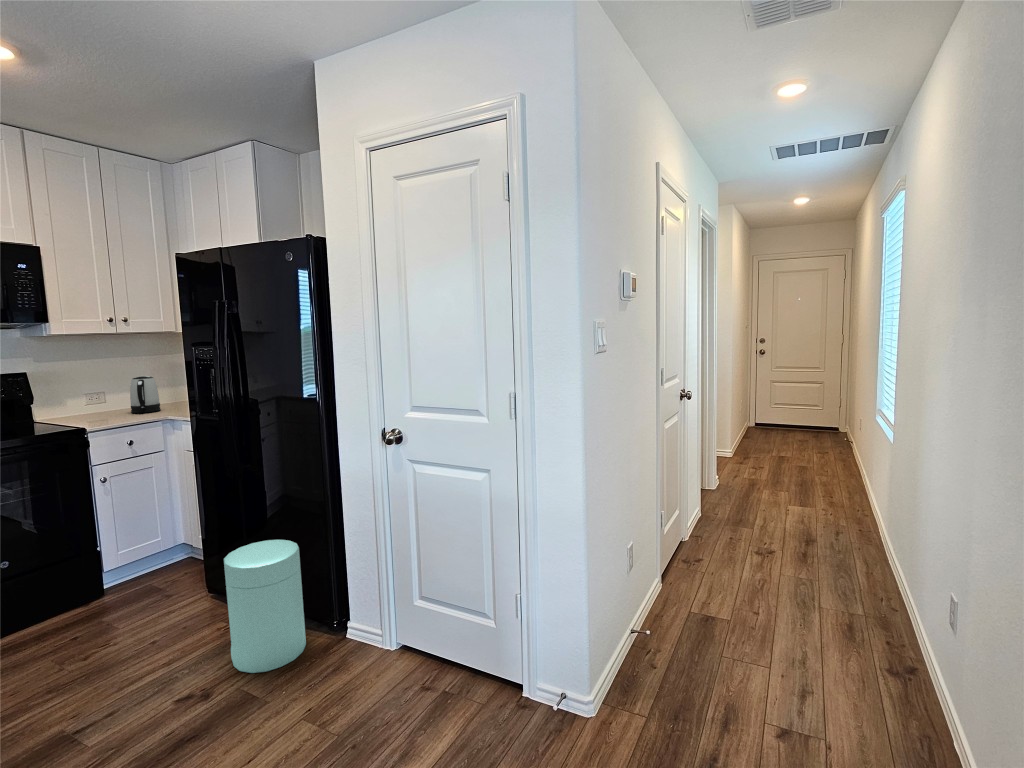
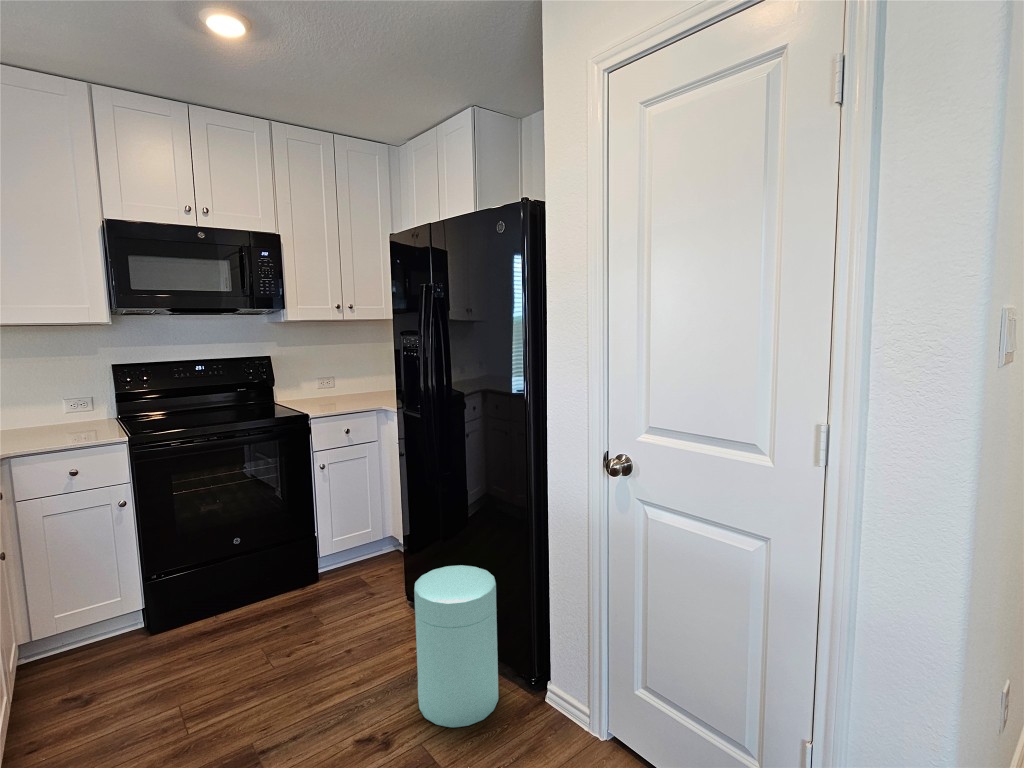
kettle: present [130,376,161,413] -> none [353,363,378,401]

